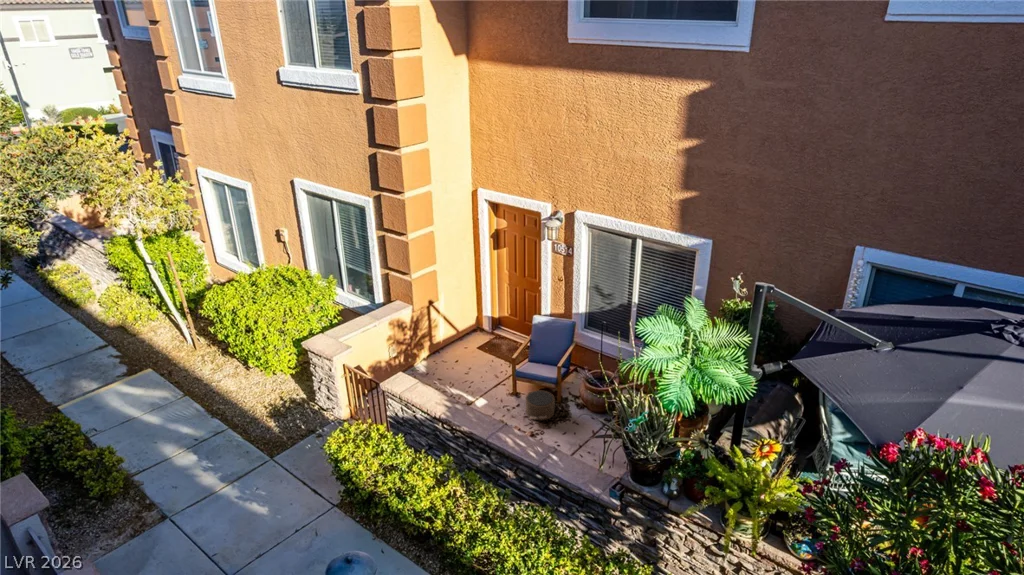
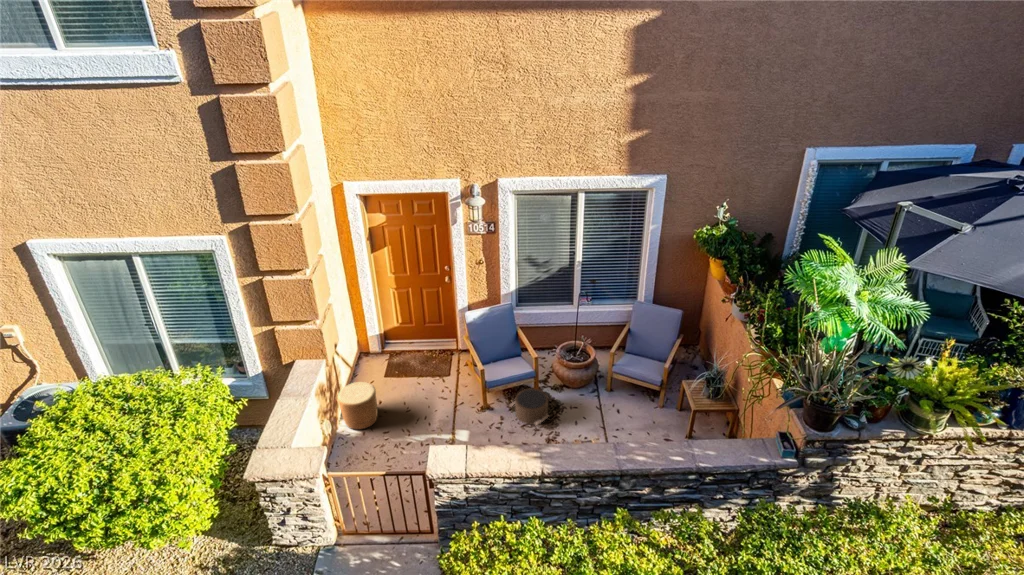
woven basket: none [420,336,449,371] -> present [338,382,378,429]

